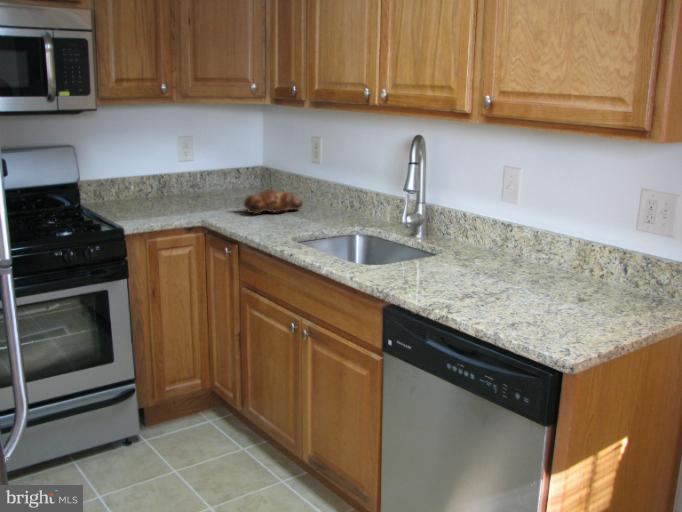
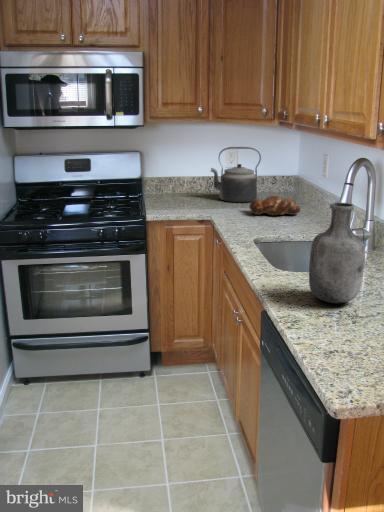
kettle: none [172,133,232,203] -> present [211,147,261,202]
vase: none [429,180,488,289] -> present [309,203,365,303]

